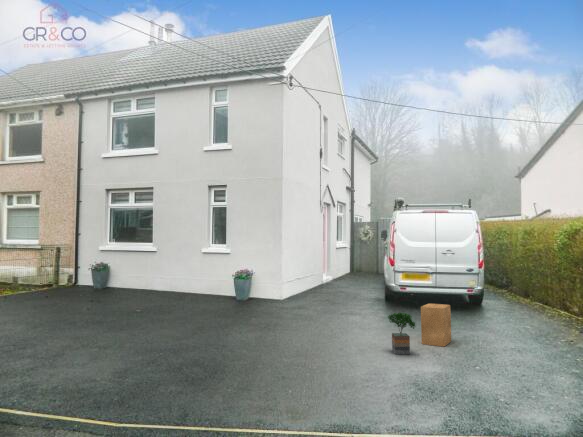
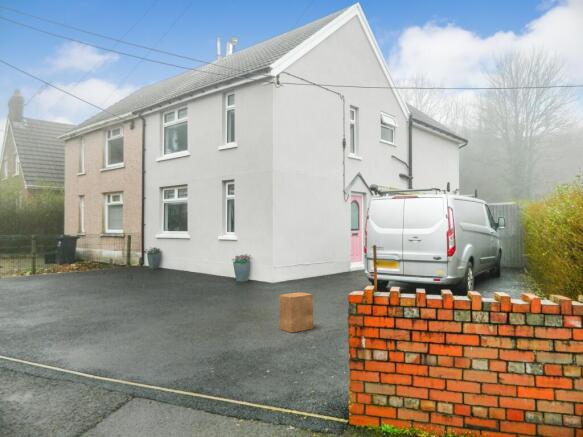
potted tree: present [388,313,415,354] -> none [232,298,255,336]

